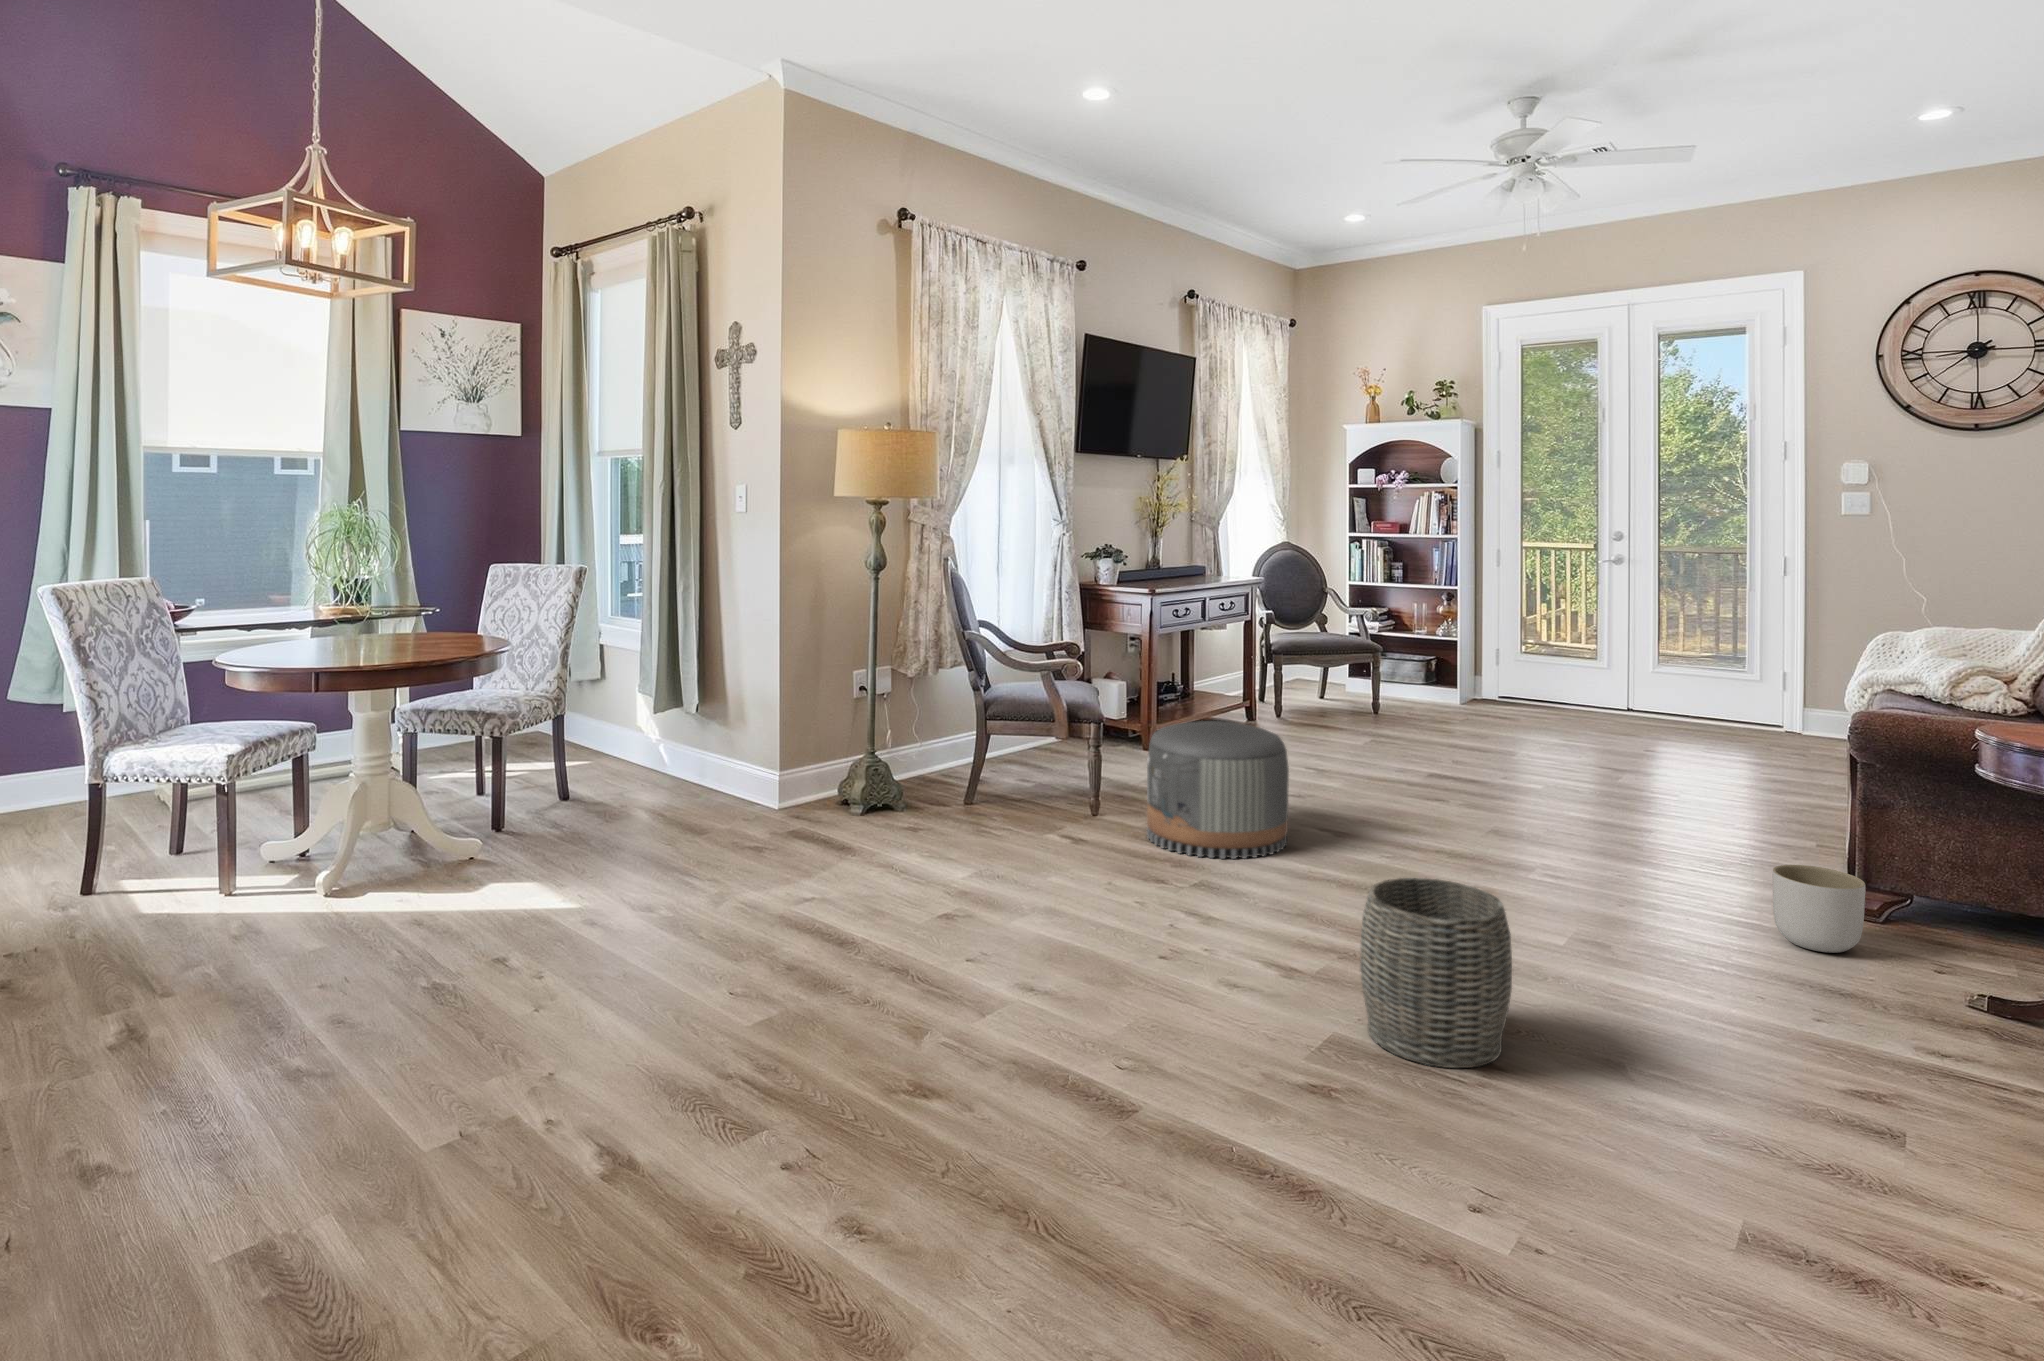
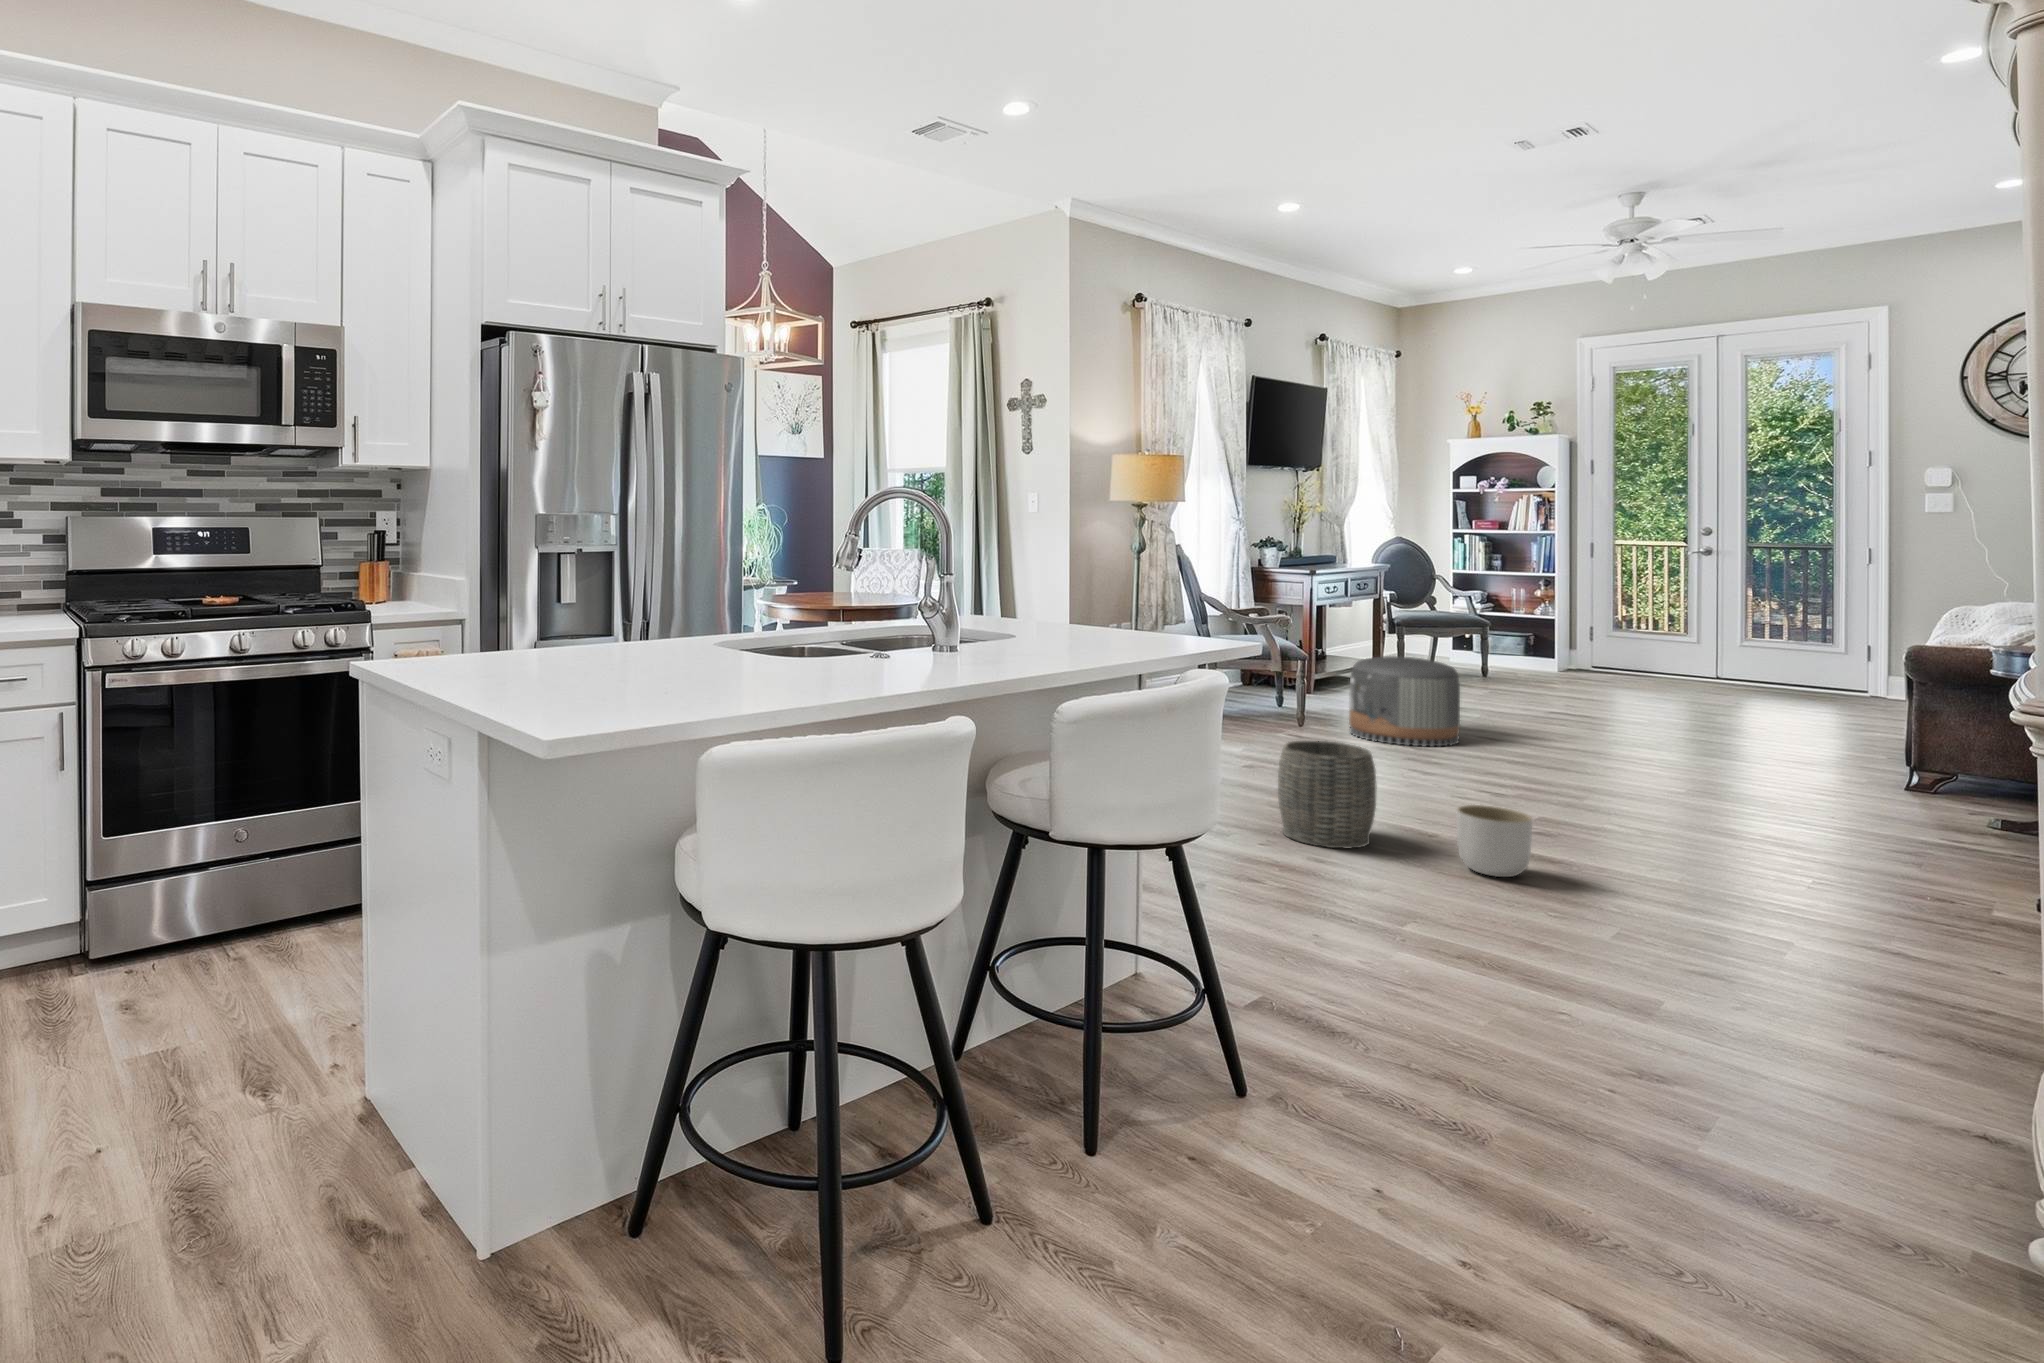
planter: present [1772,865,1865,953] -> present [1457,805,1532,877]
woven basket: present [1360,878,1512,1068] -> present [1278,741,1377,848]

